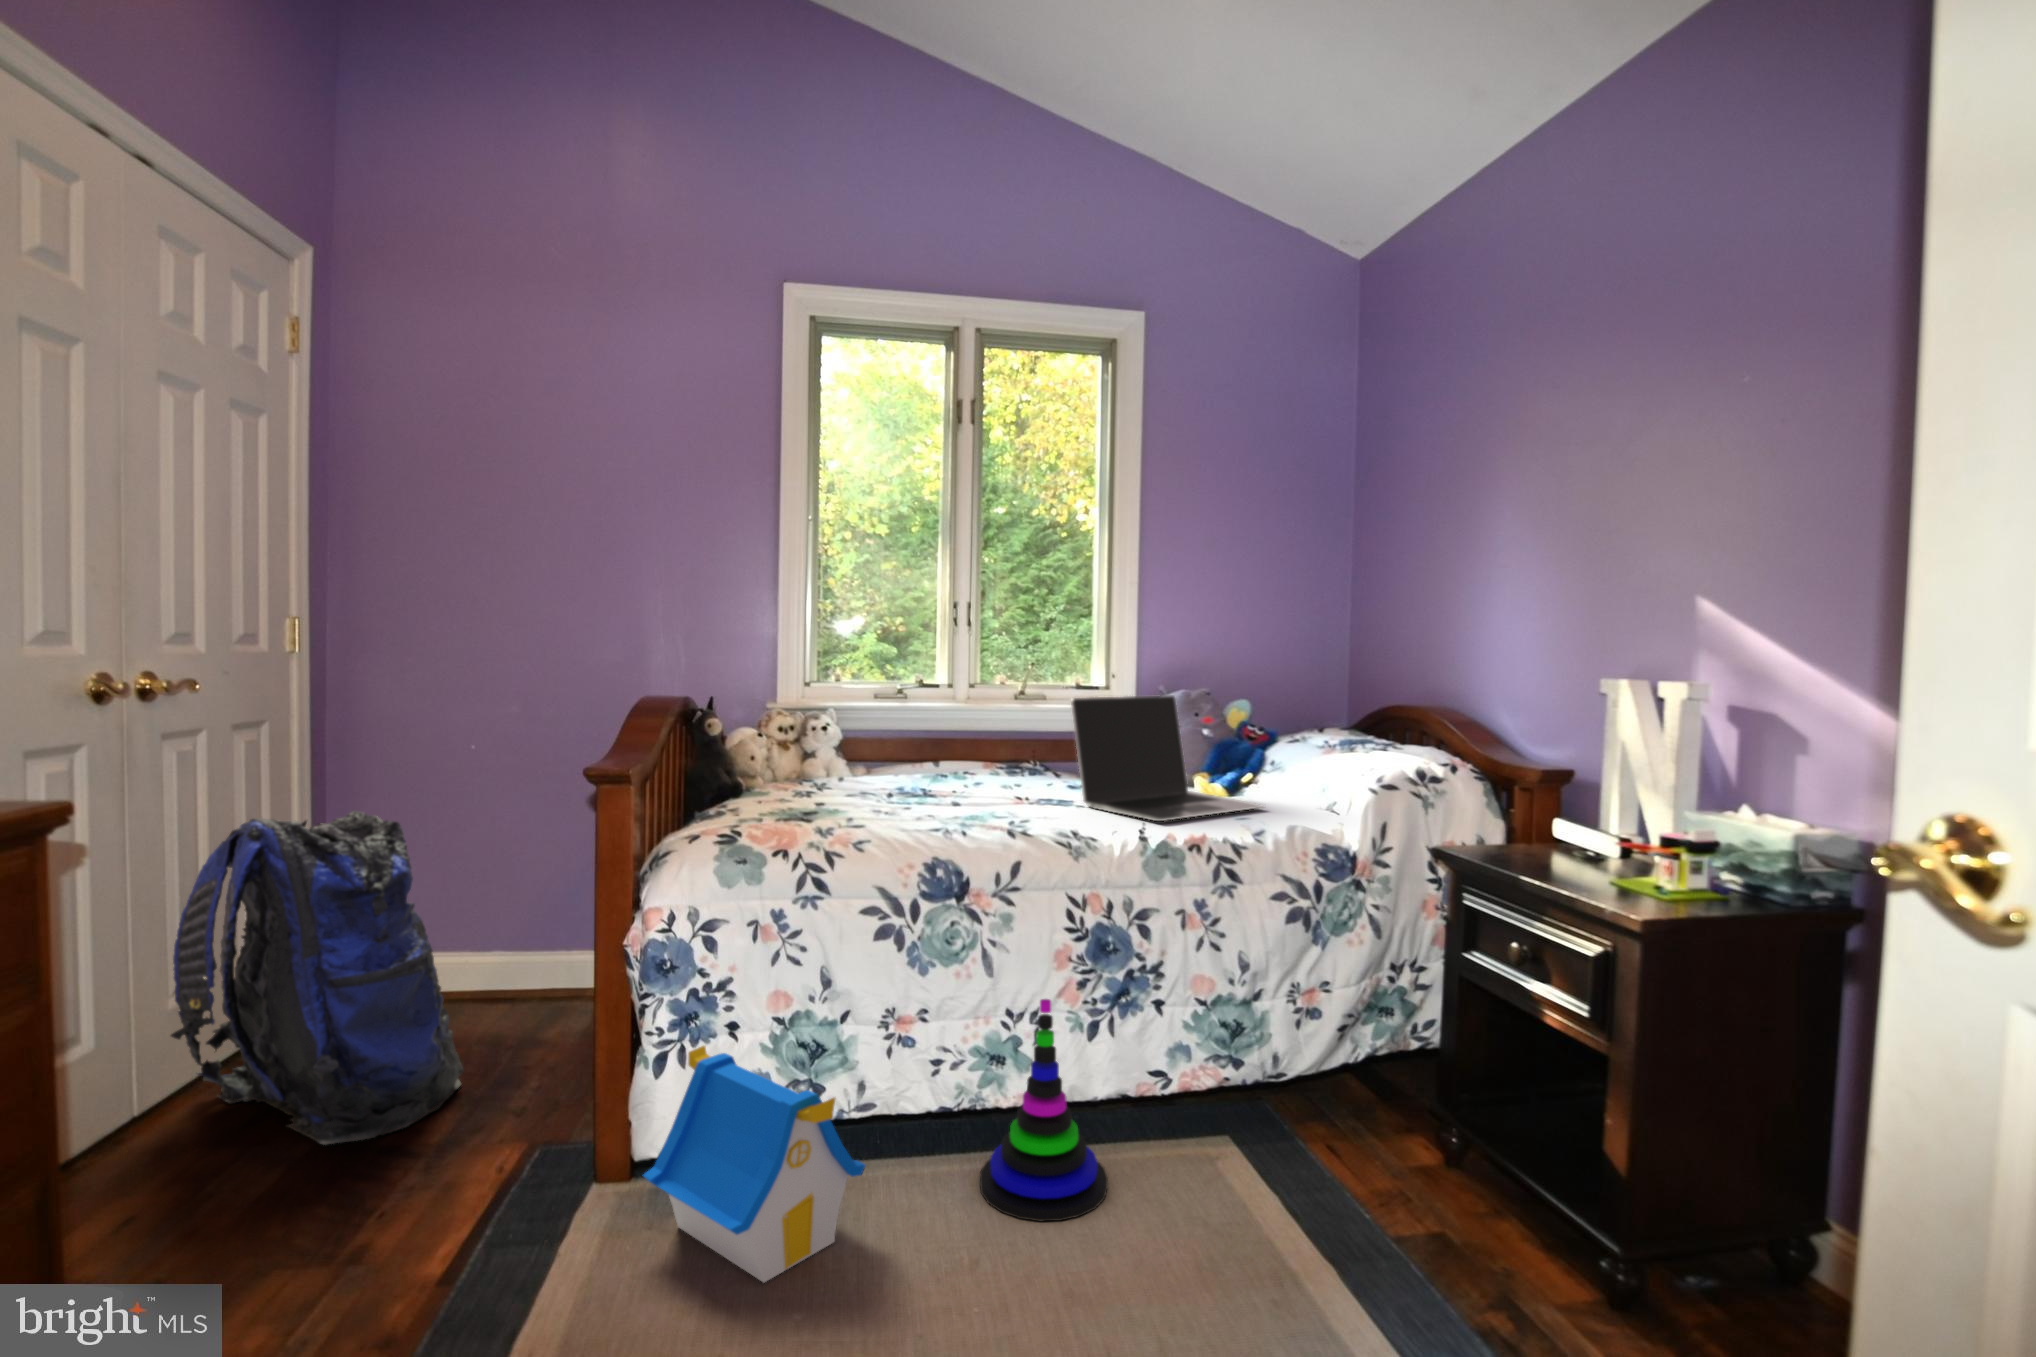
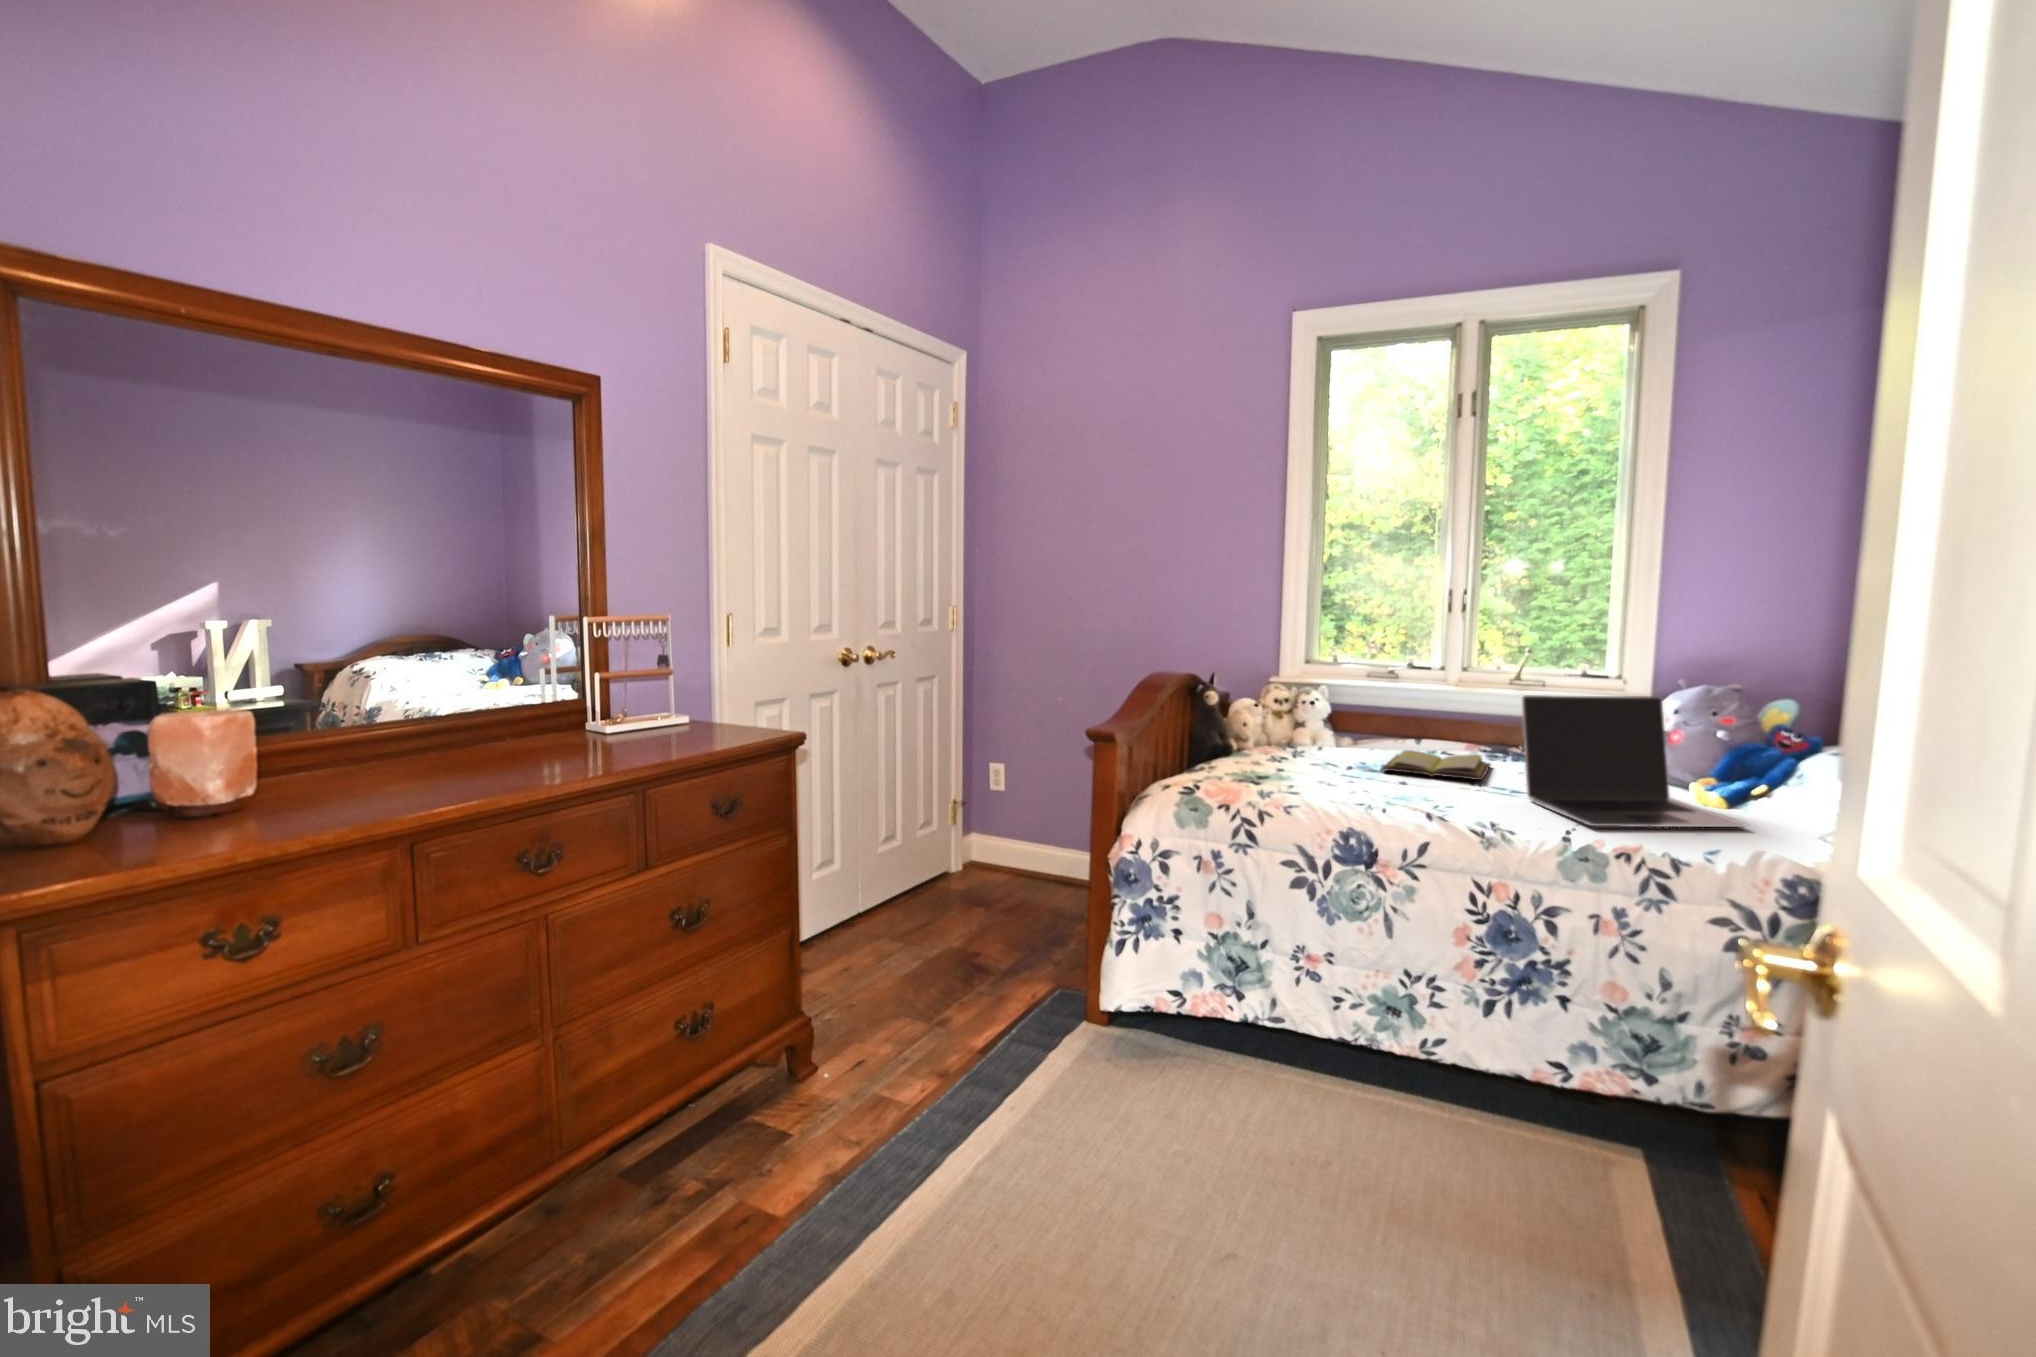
diary: none [930,770,1032,795] -> present [1382,750,1491,780]
backpack: present [171,811,463,1145] -> none [879,739,1031,953]
stacking toy: present [980,999,1108,1221] -> none [1361,967,1484,1160]
toy house: present [643,1046,865,1282] -> none [1102,941,1257,1118]

